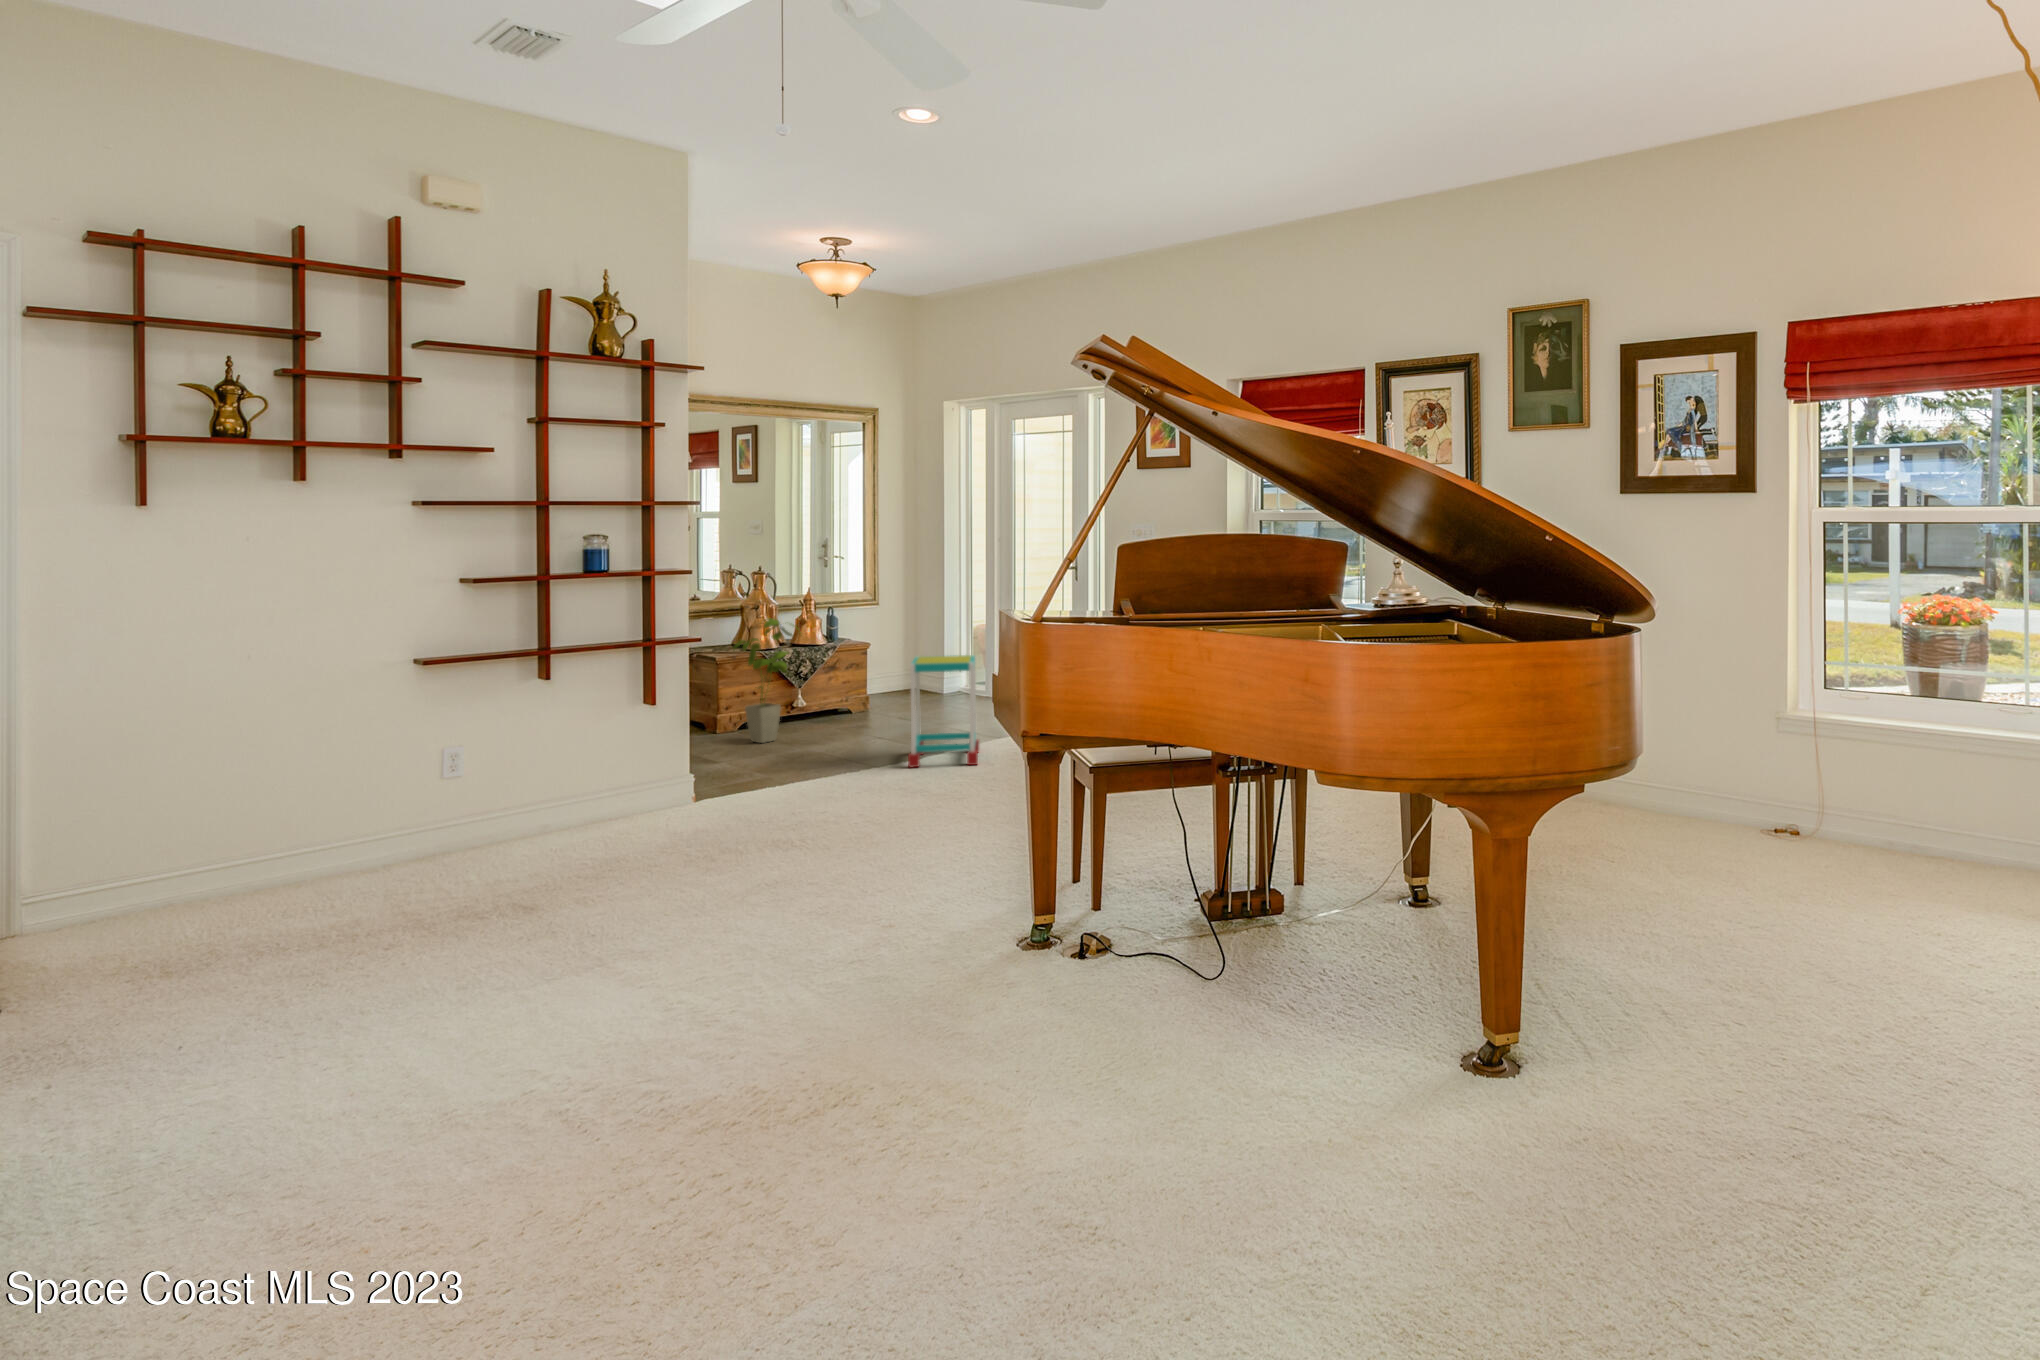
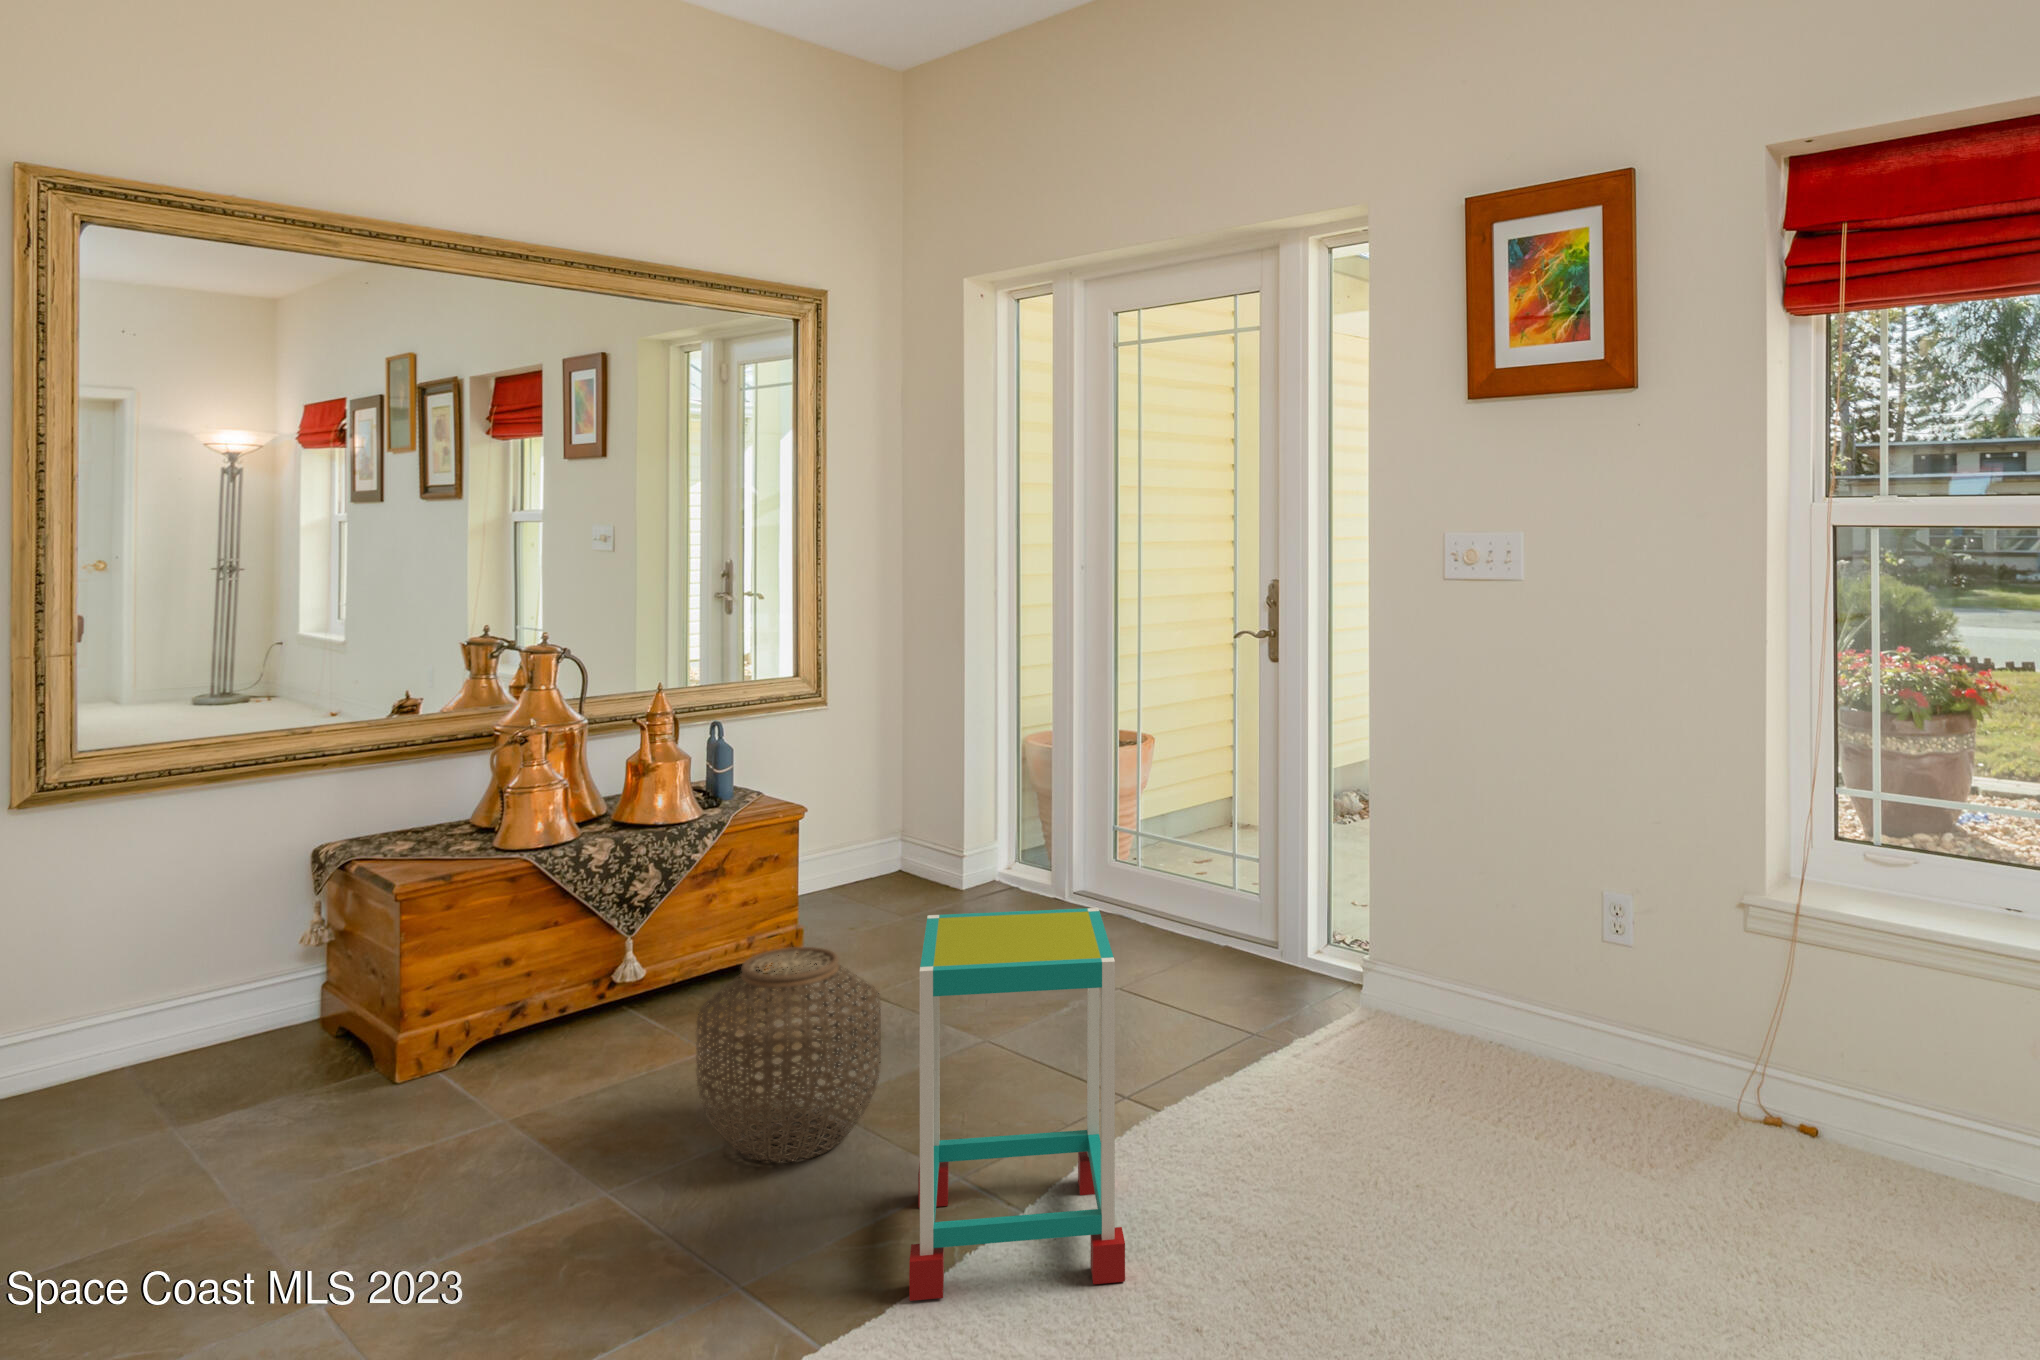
house plant: present [734,618,792,743] -> none [423,782,617,1128]
woven basket: none [835,677,901,748] -> present [697,947,881,1162]

